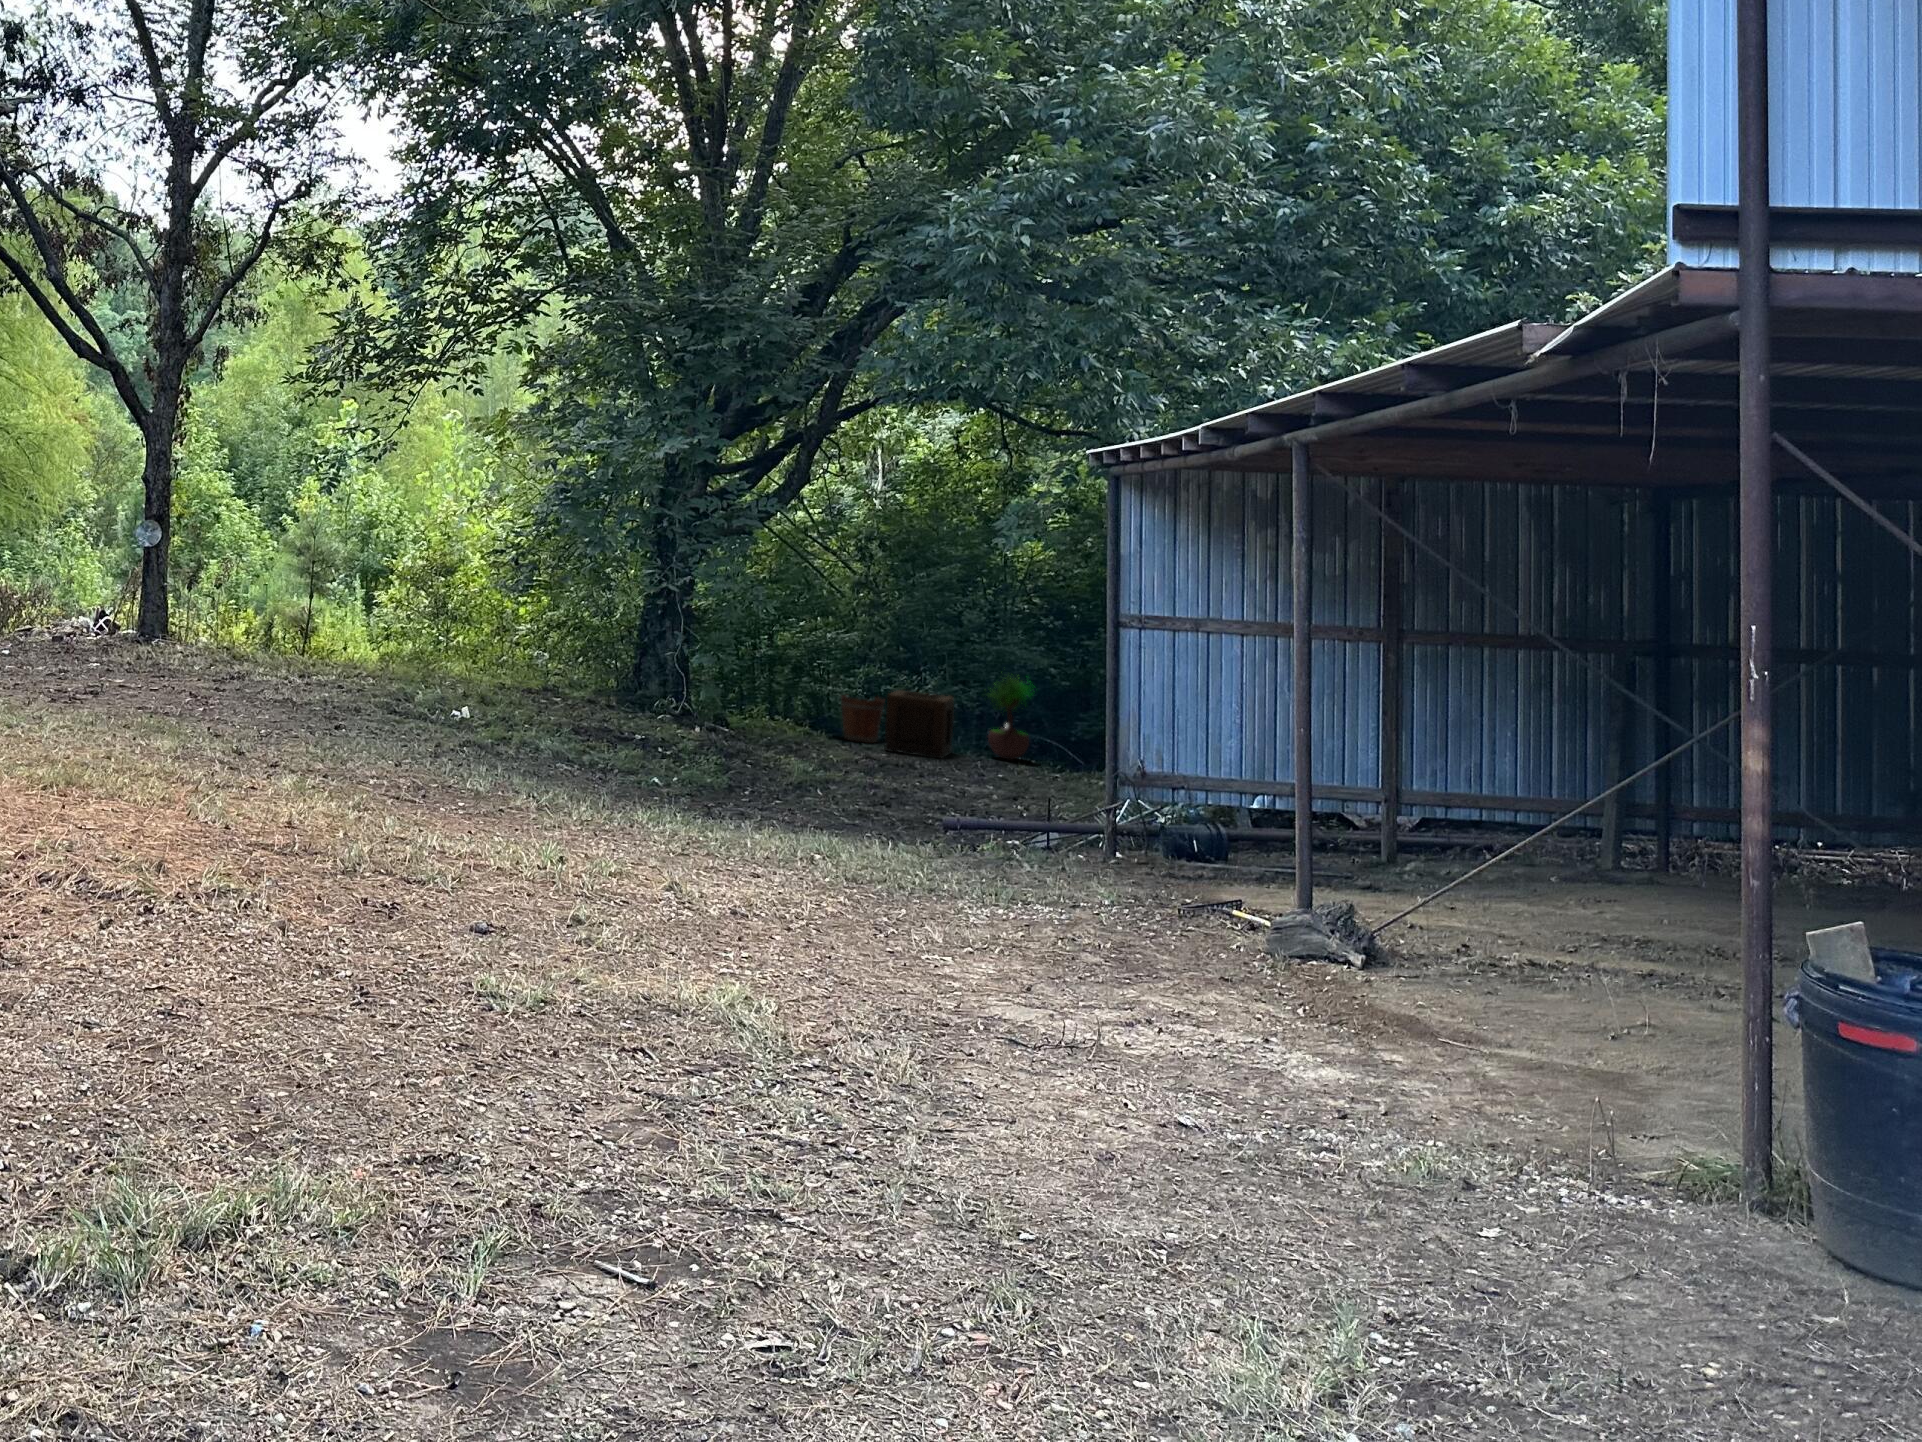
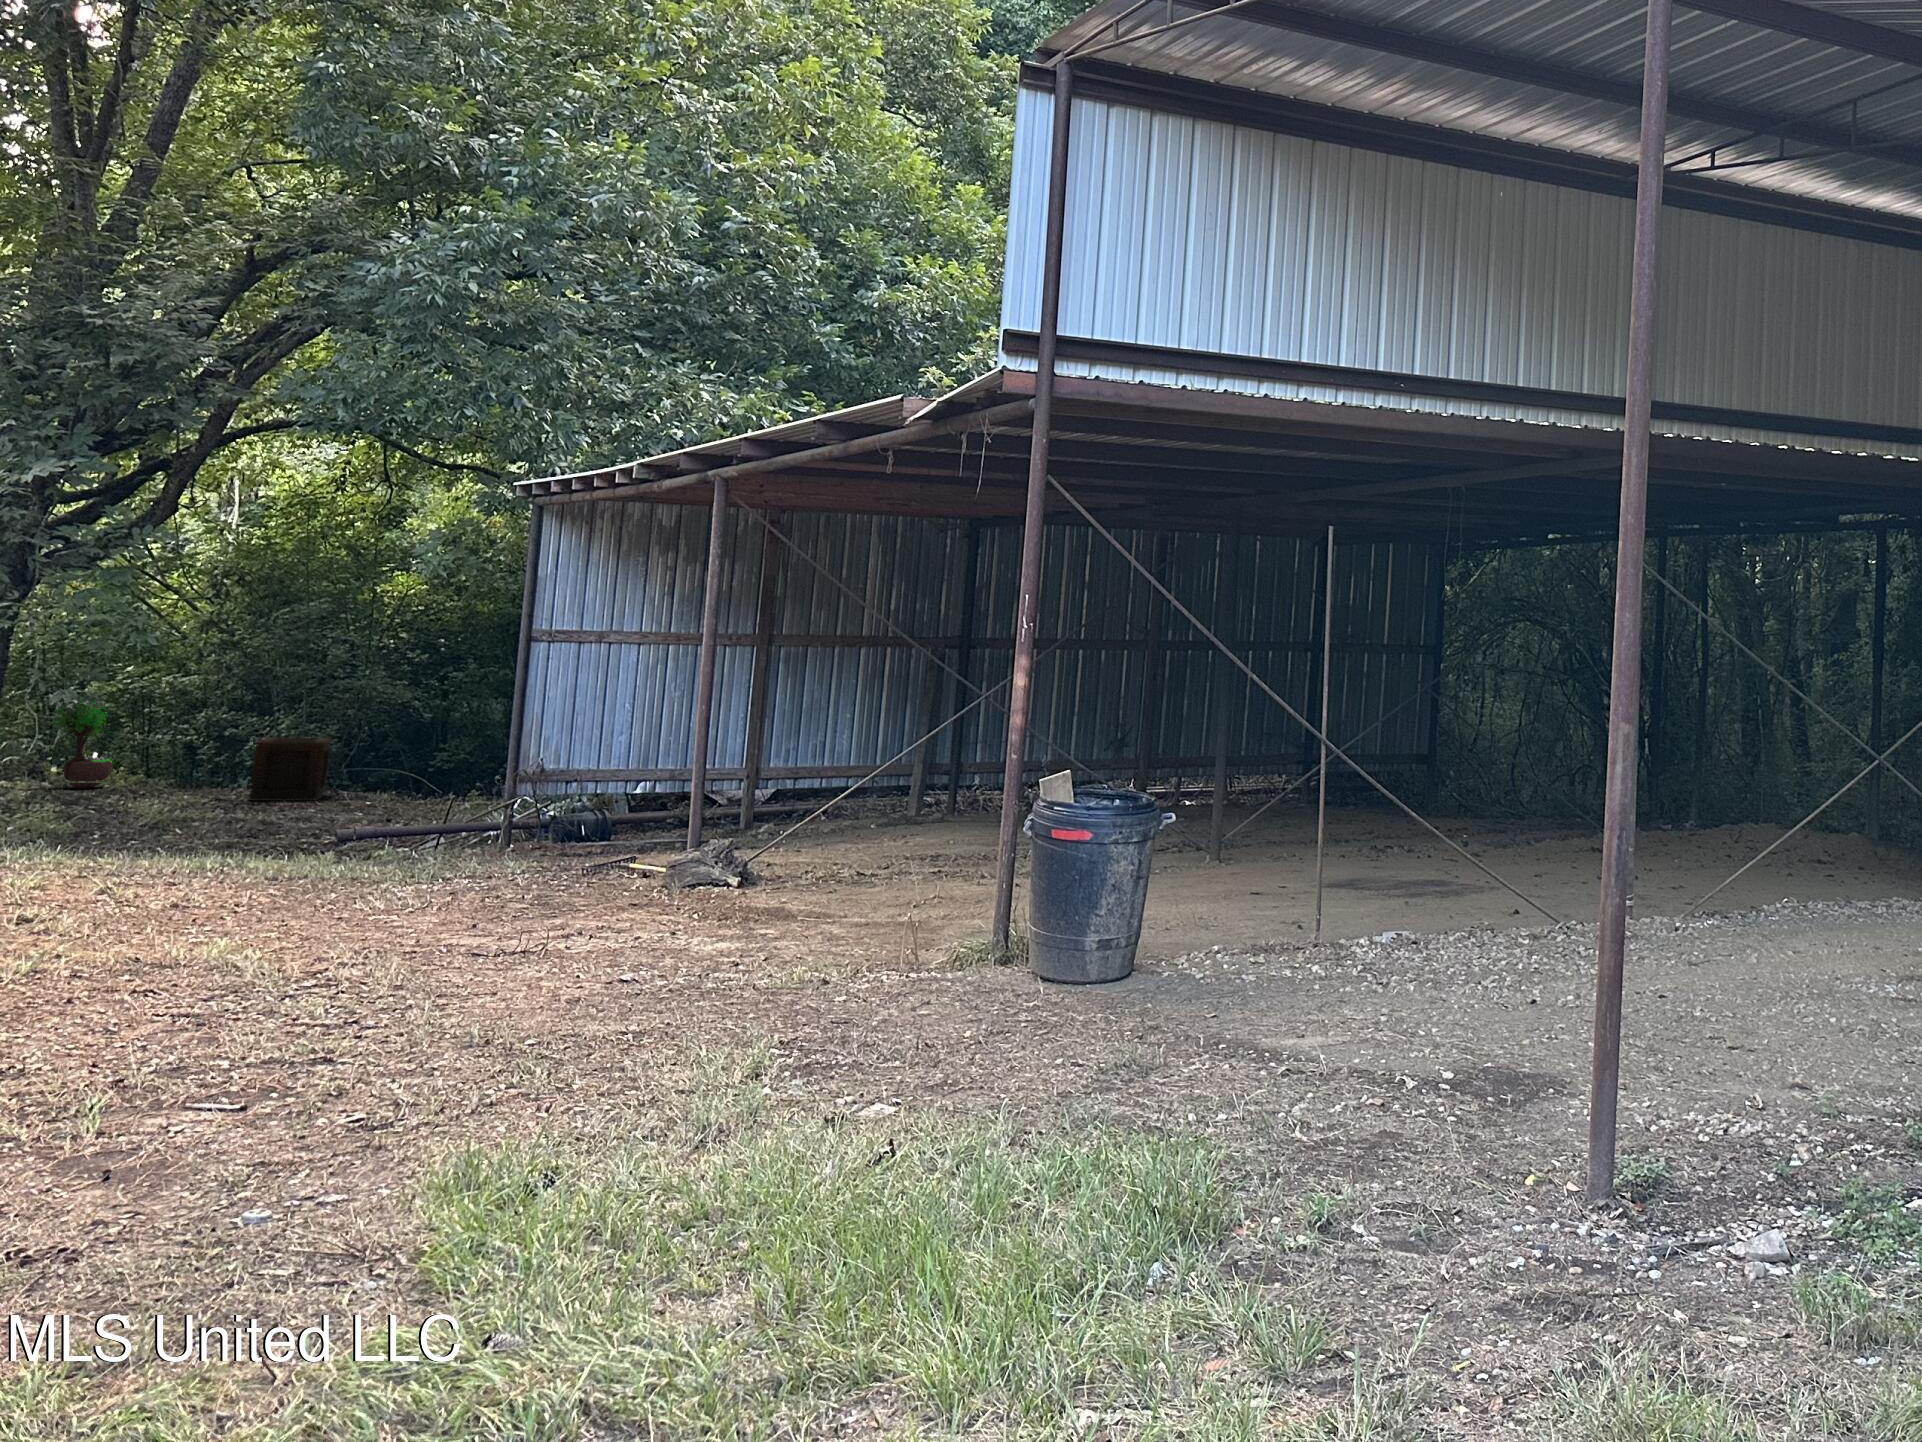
potted tree: present [985,676,1032,759] -> present [47,695,112,788]
bucket: present [841,695,885,743] -> none [194,746,248,797]

